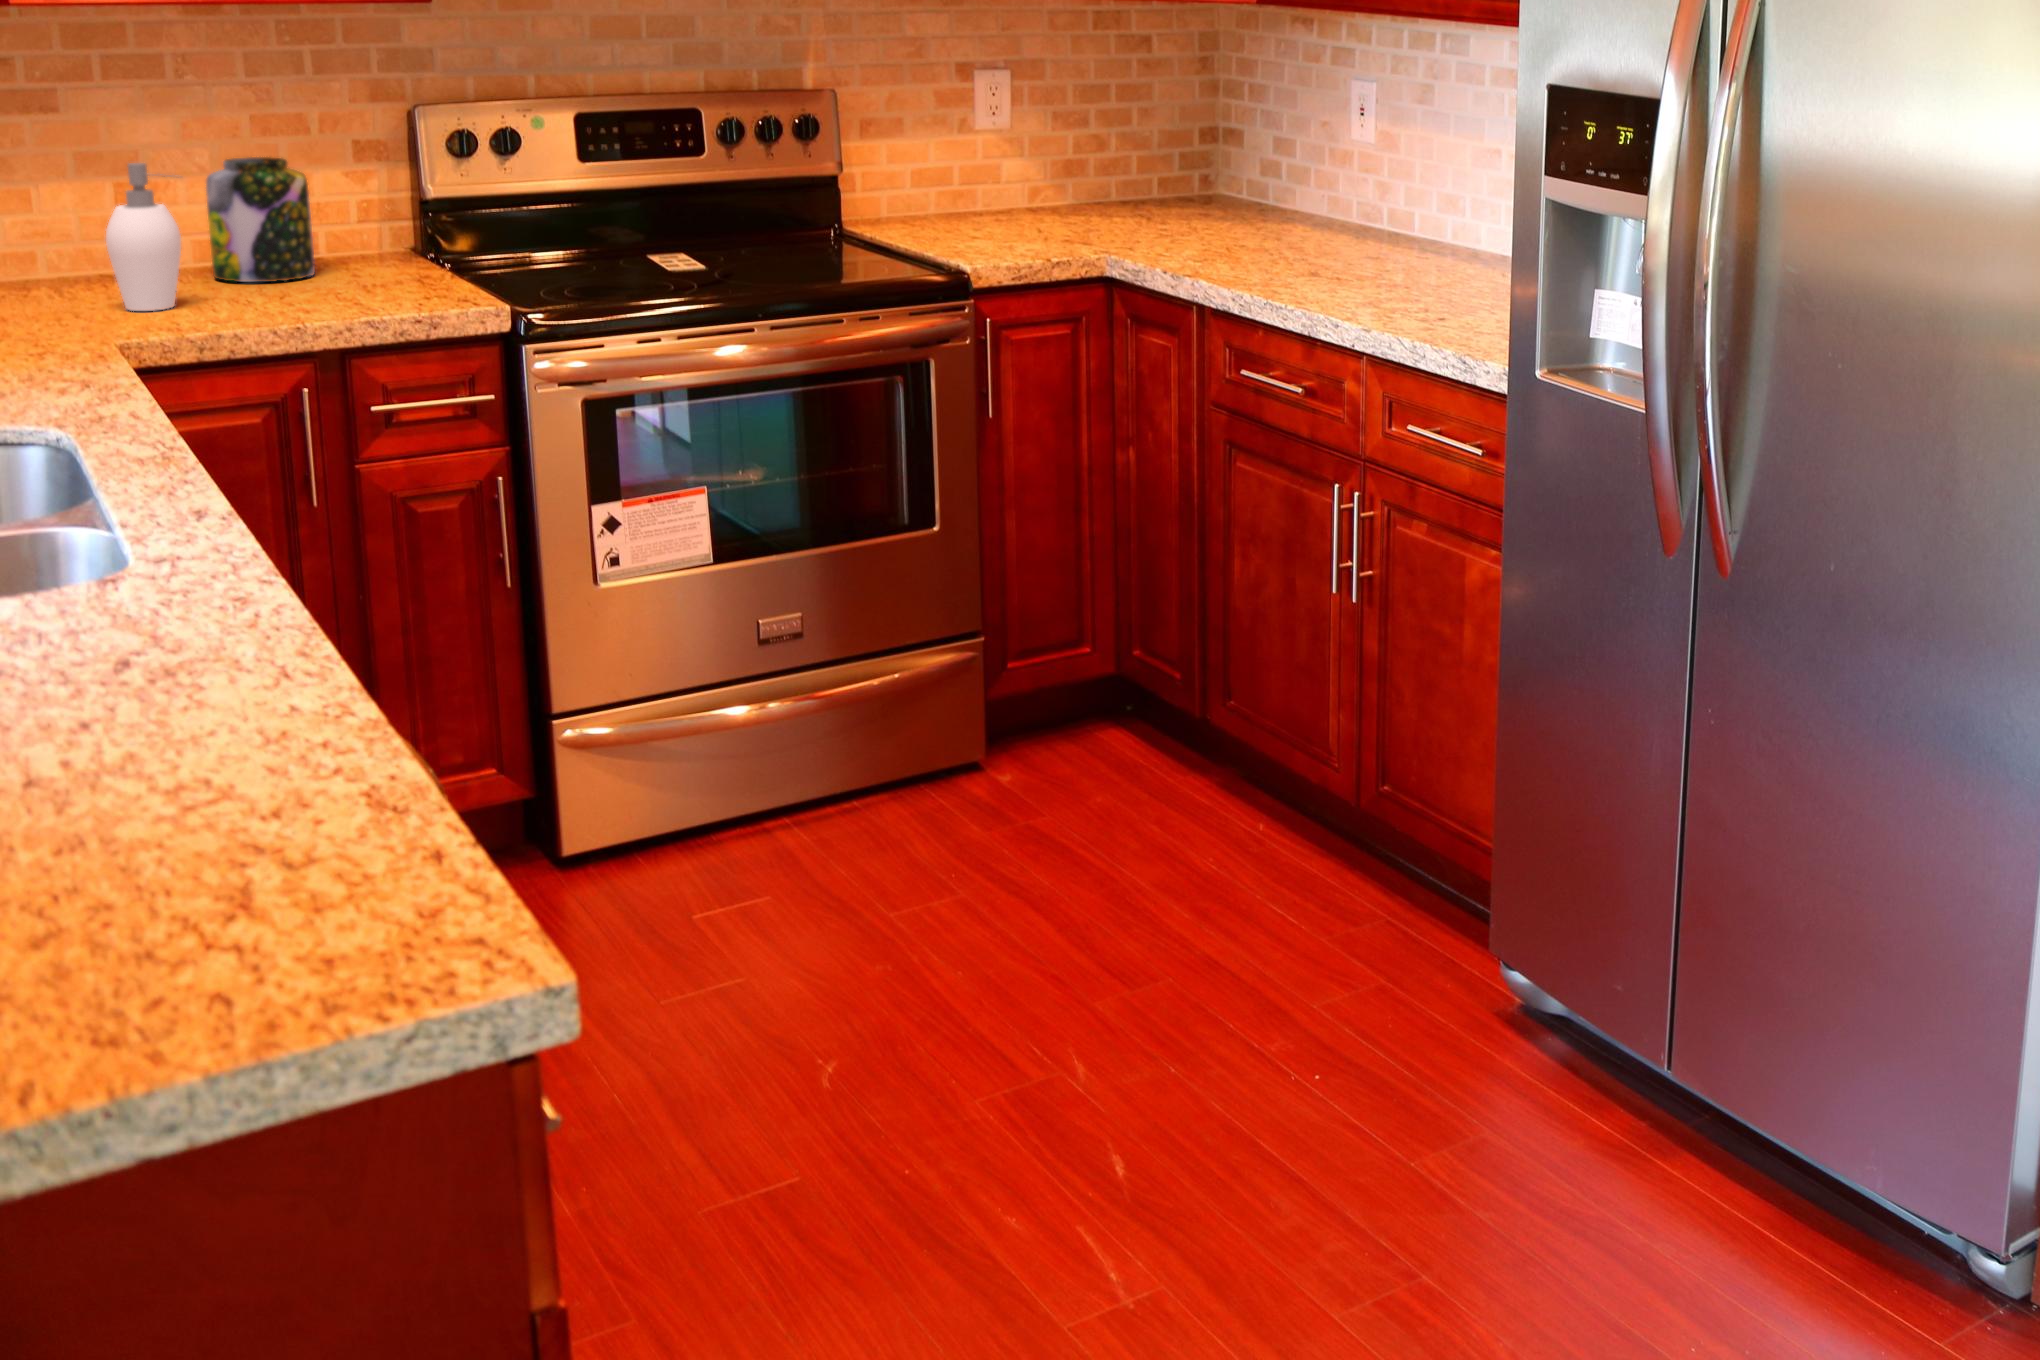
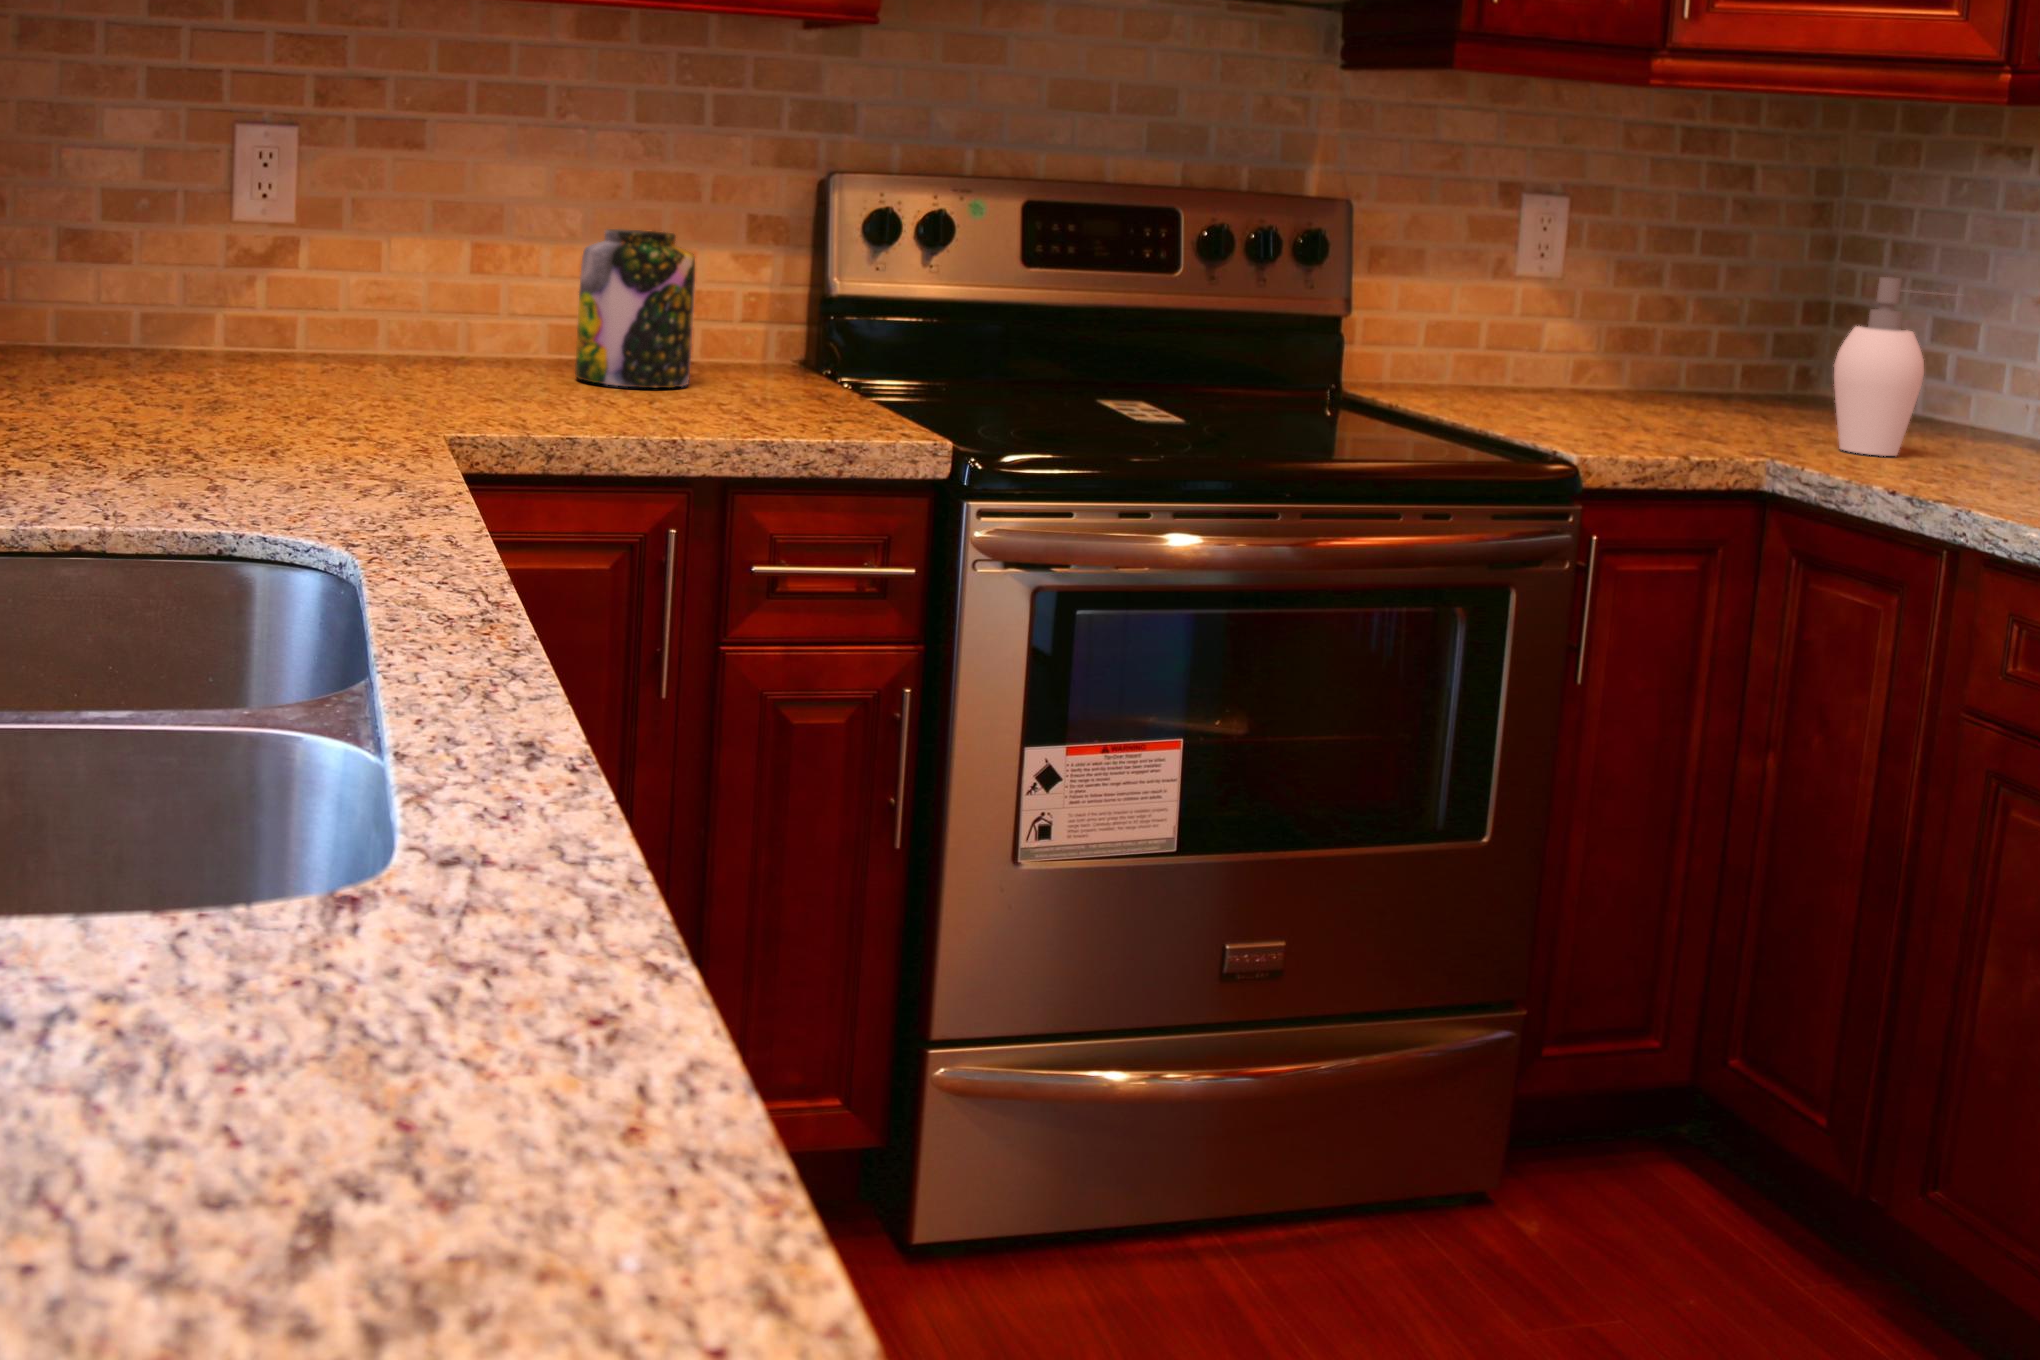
soap dispenser: present [106,163,181,311] -> present [1834,277,1959,456]

